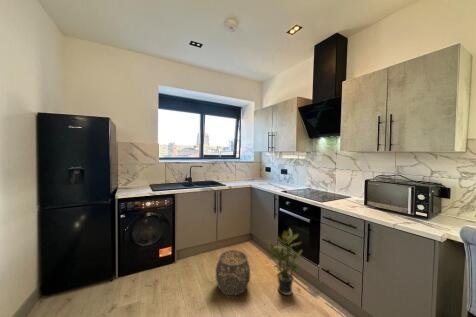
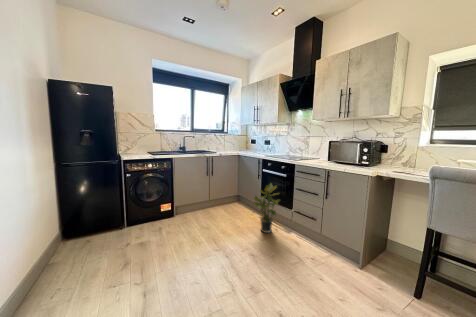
woven basket: present [216,250,250,296] -> none [210,203,239,235]

